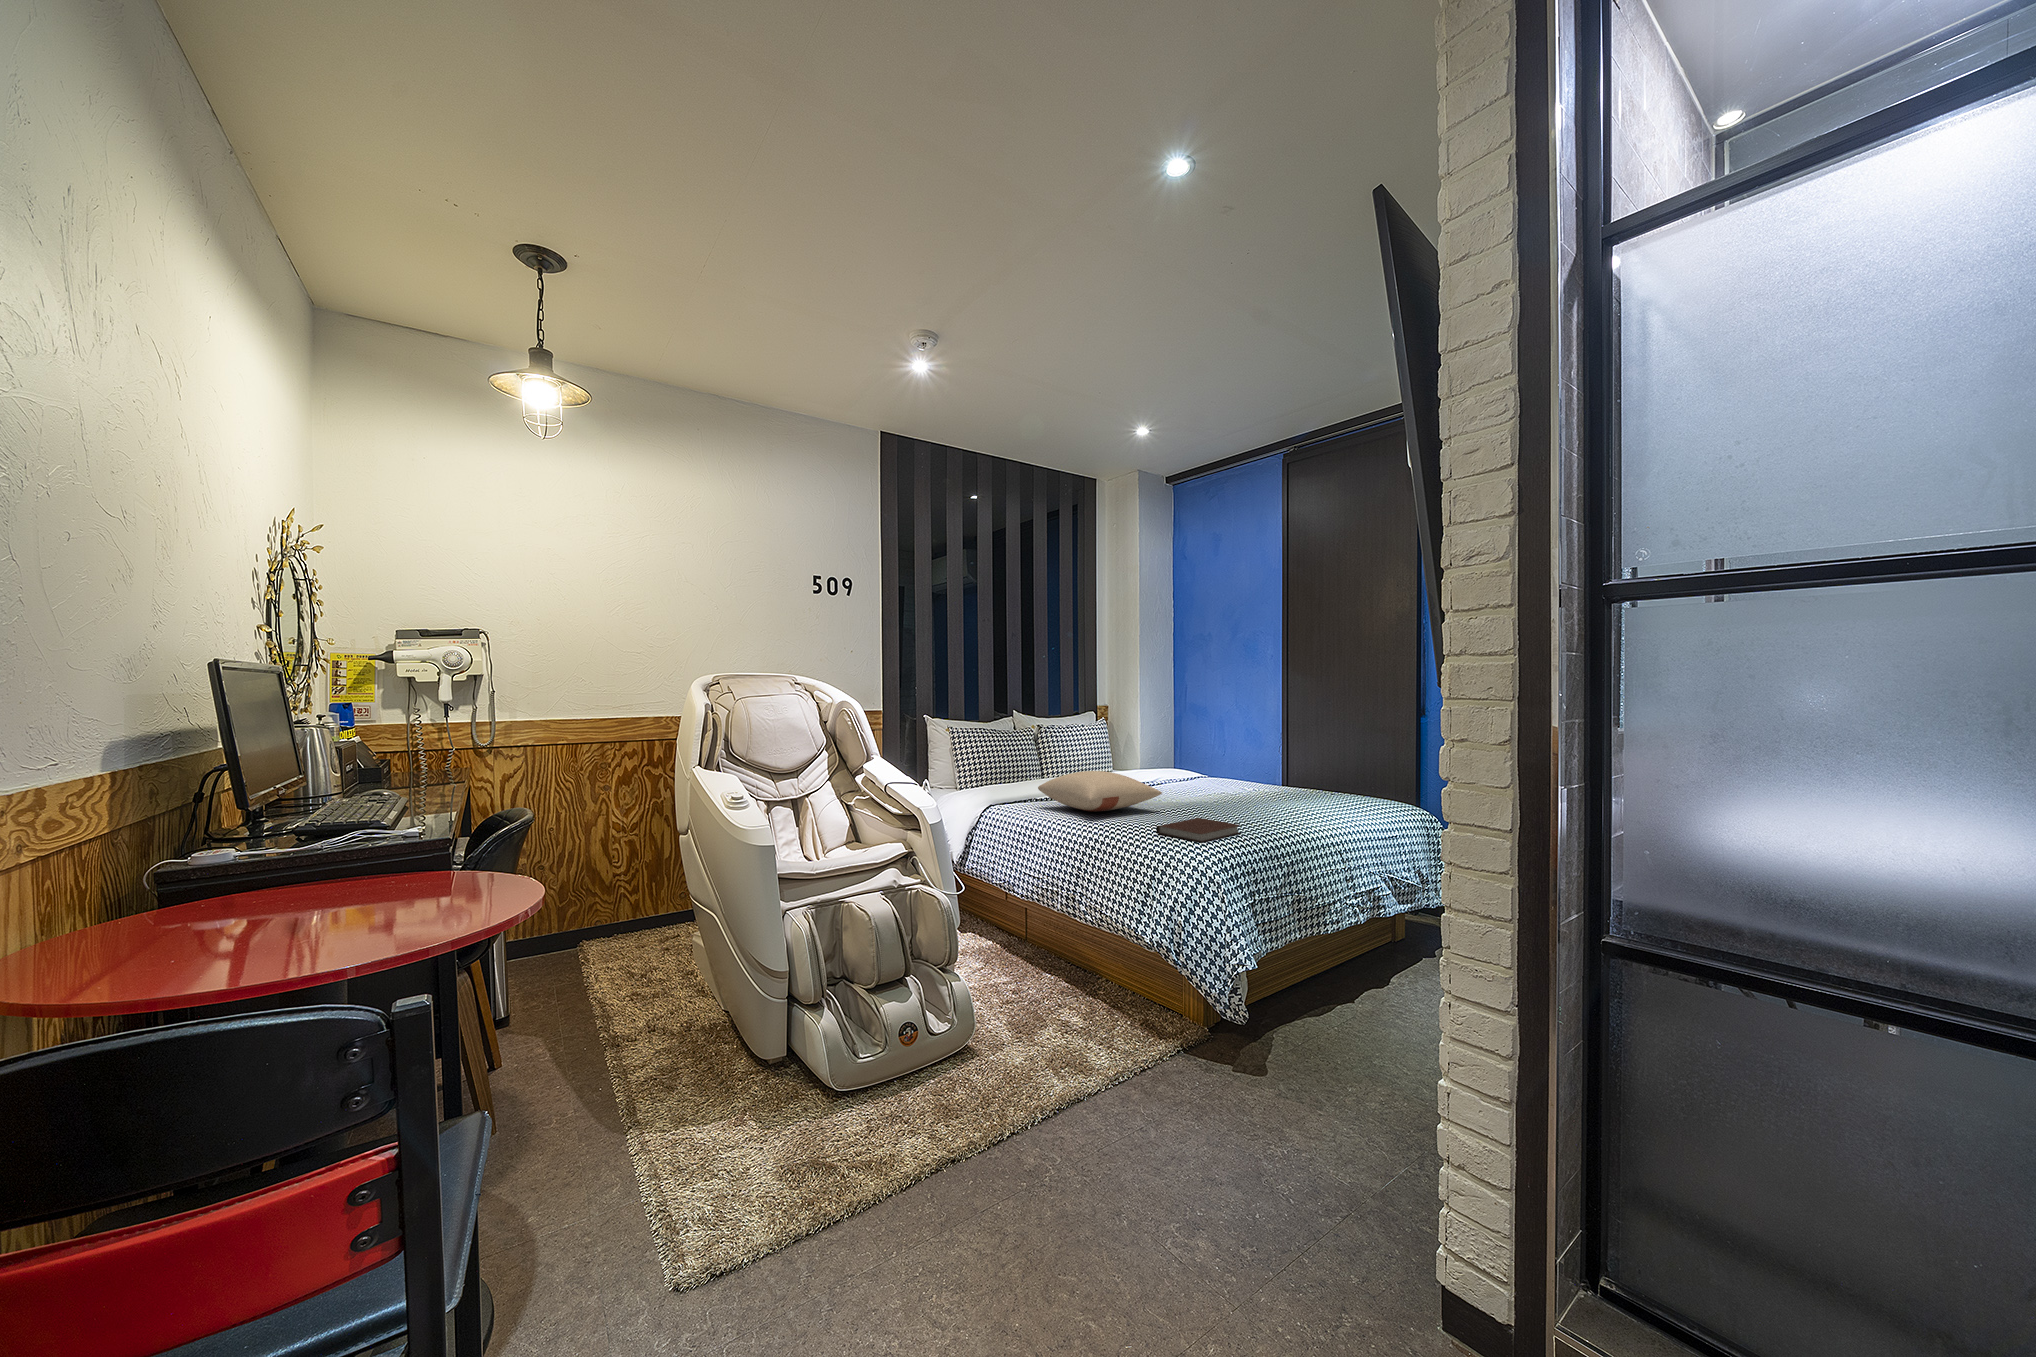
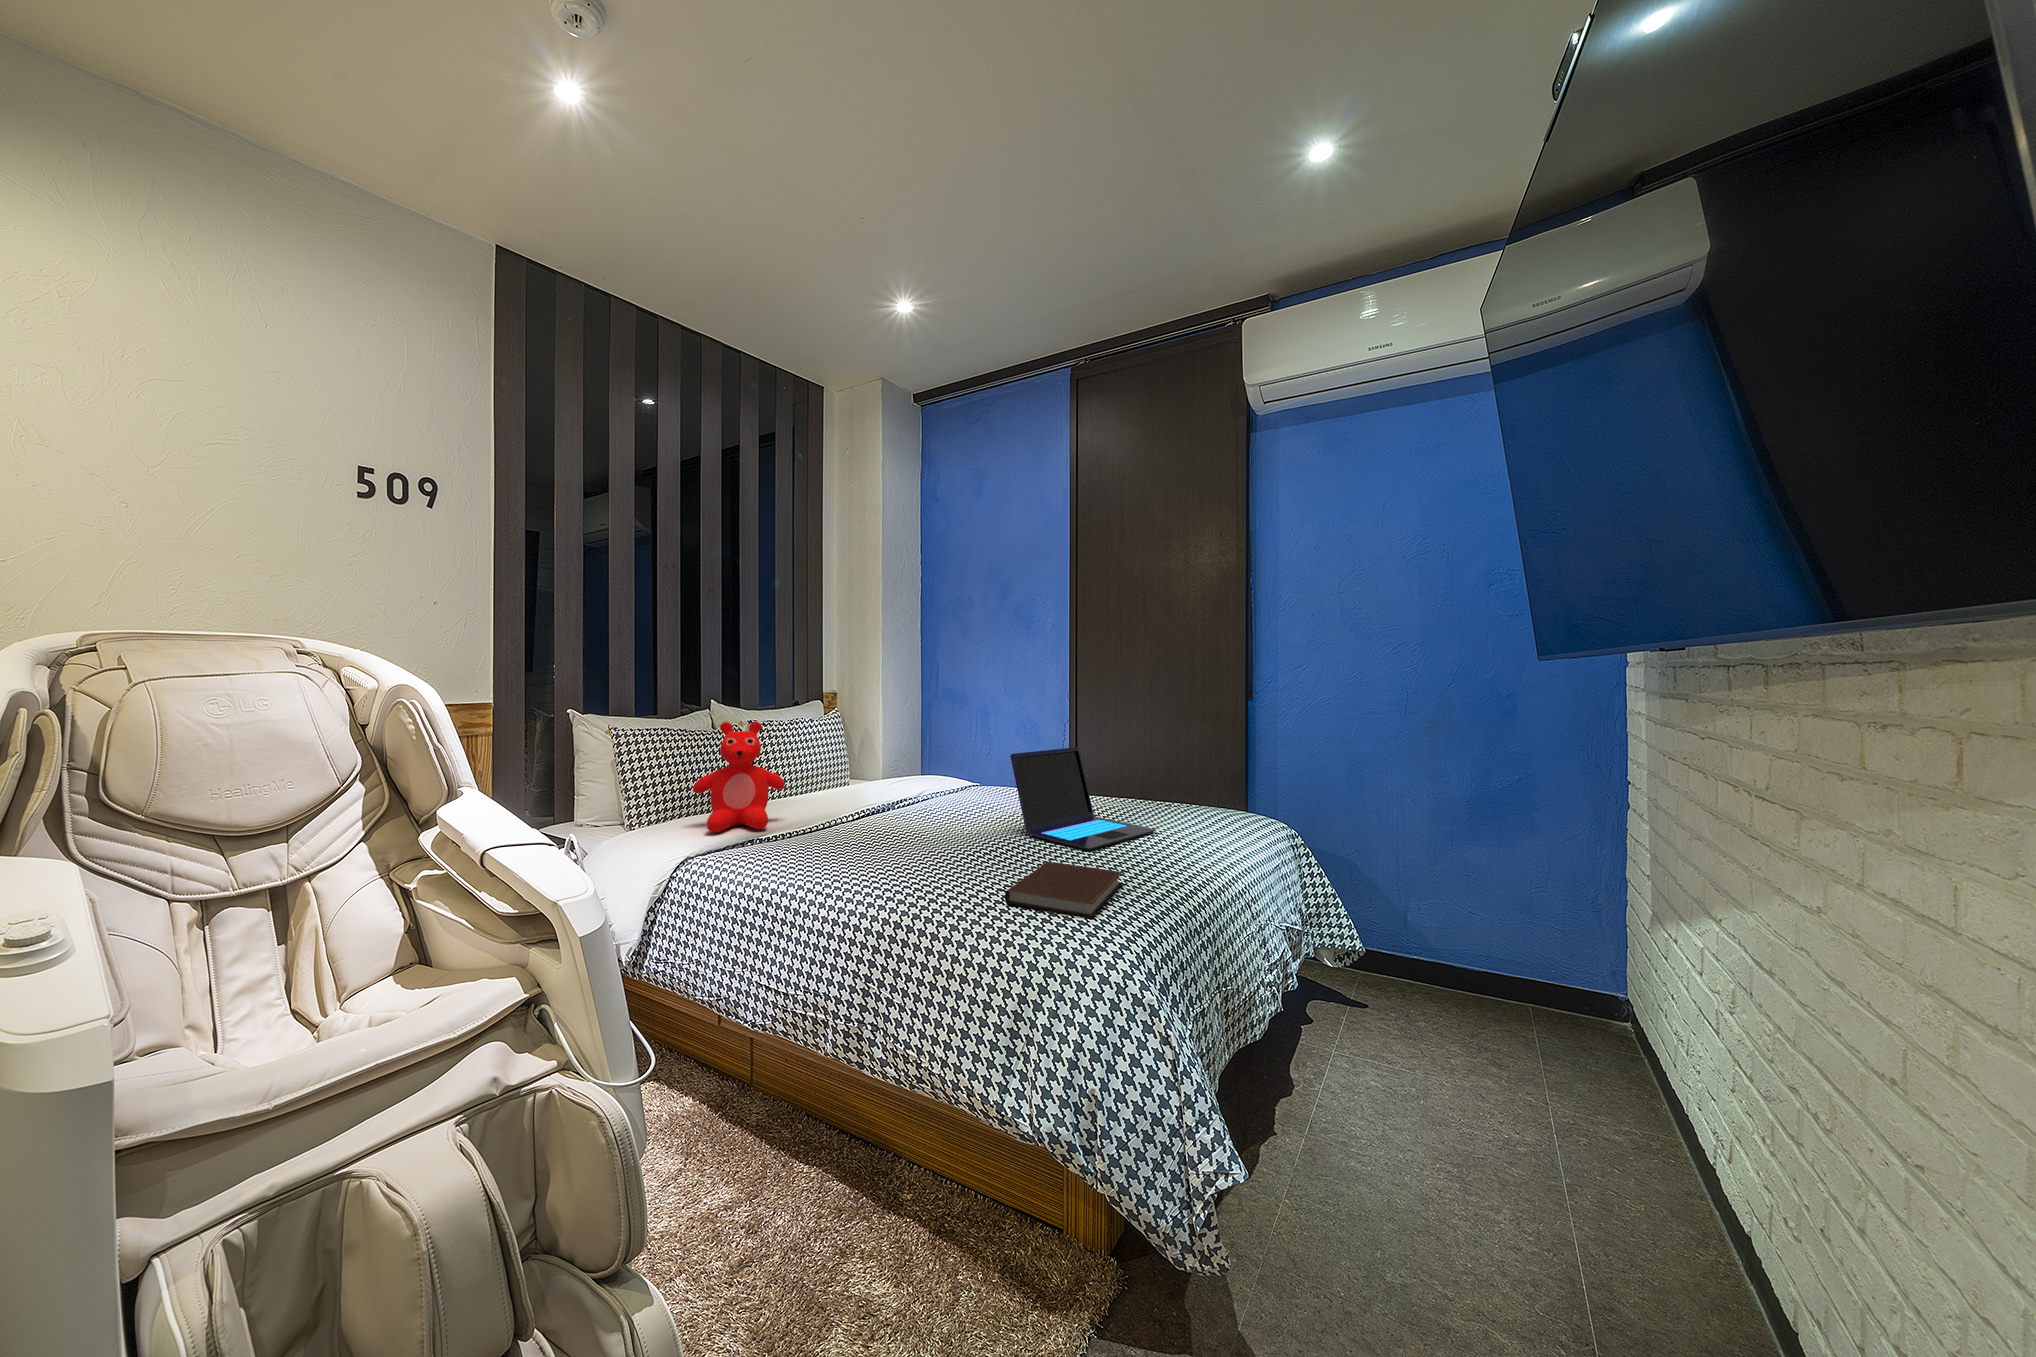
teddy bear: none [996,726,1051,795] -> present [693,722,785,833]
laptop: none [1197,749,1310,819] -> present [1010,747,1156,850]
pillow: present [1038,771,1162,812] -> none [774,792,973,860]

